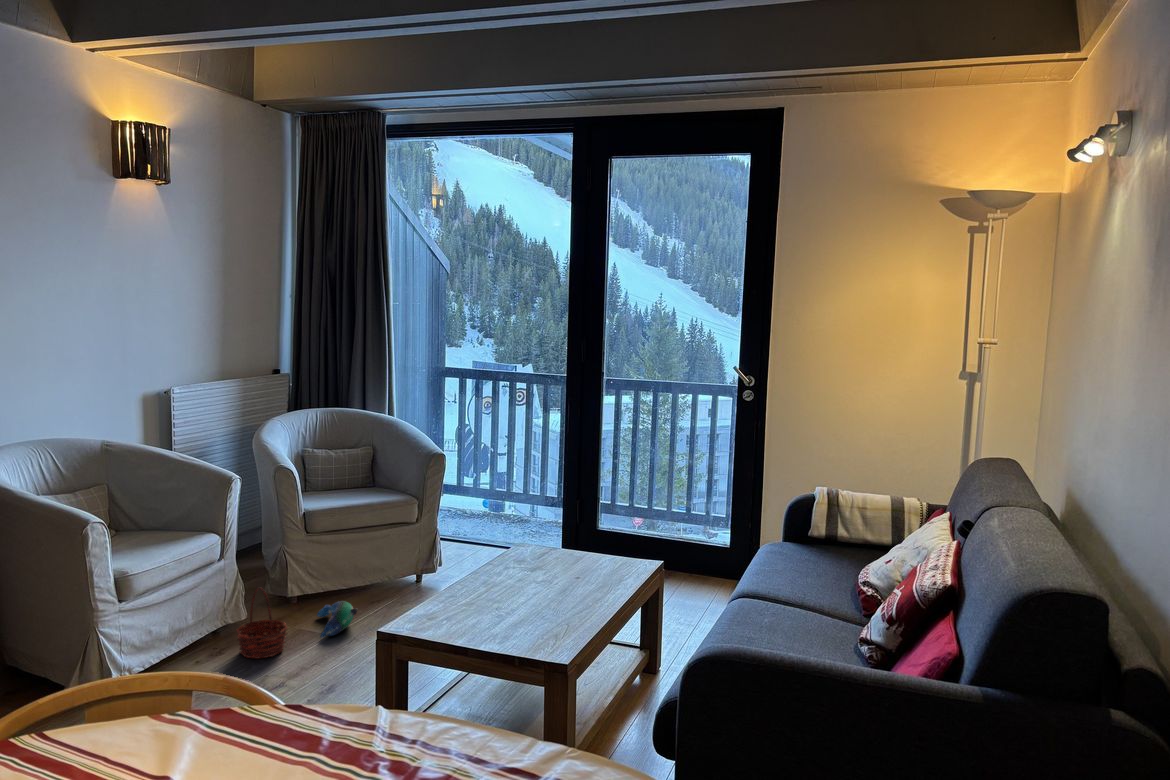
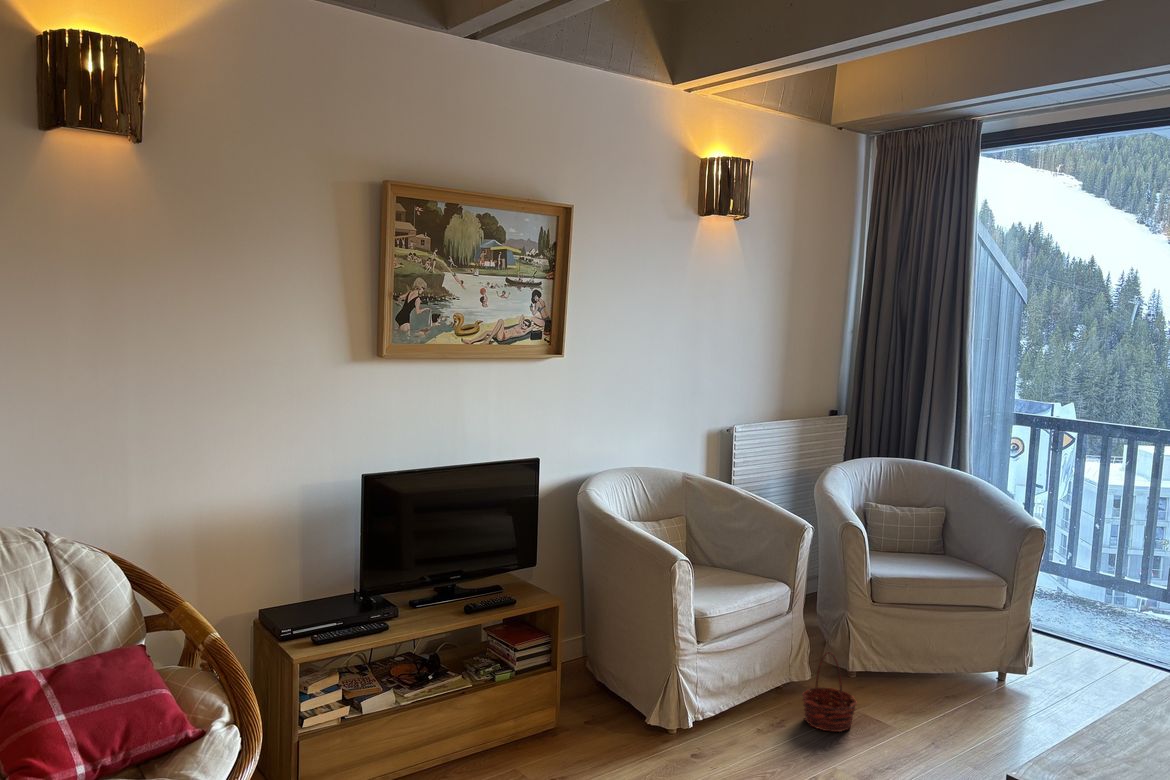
plush toy: present [317,601,357,638] -> none [883,682,934,723]

